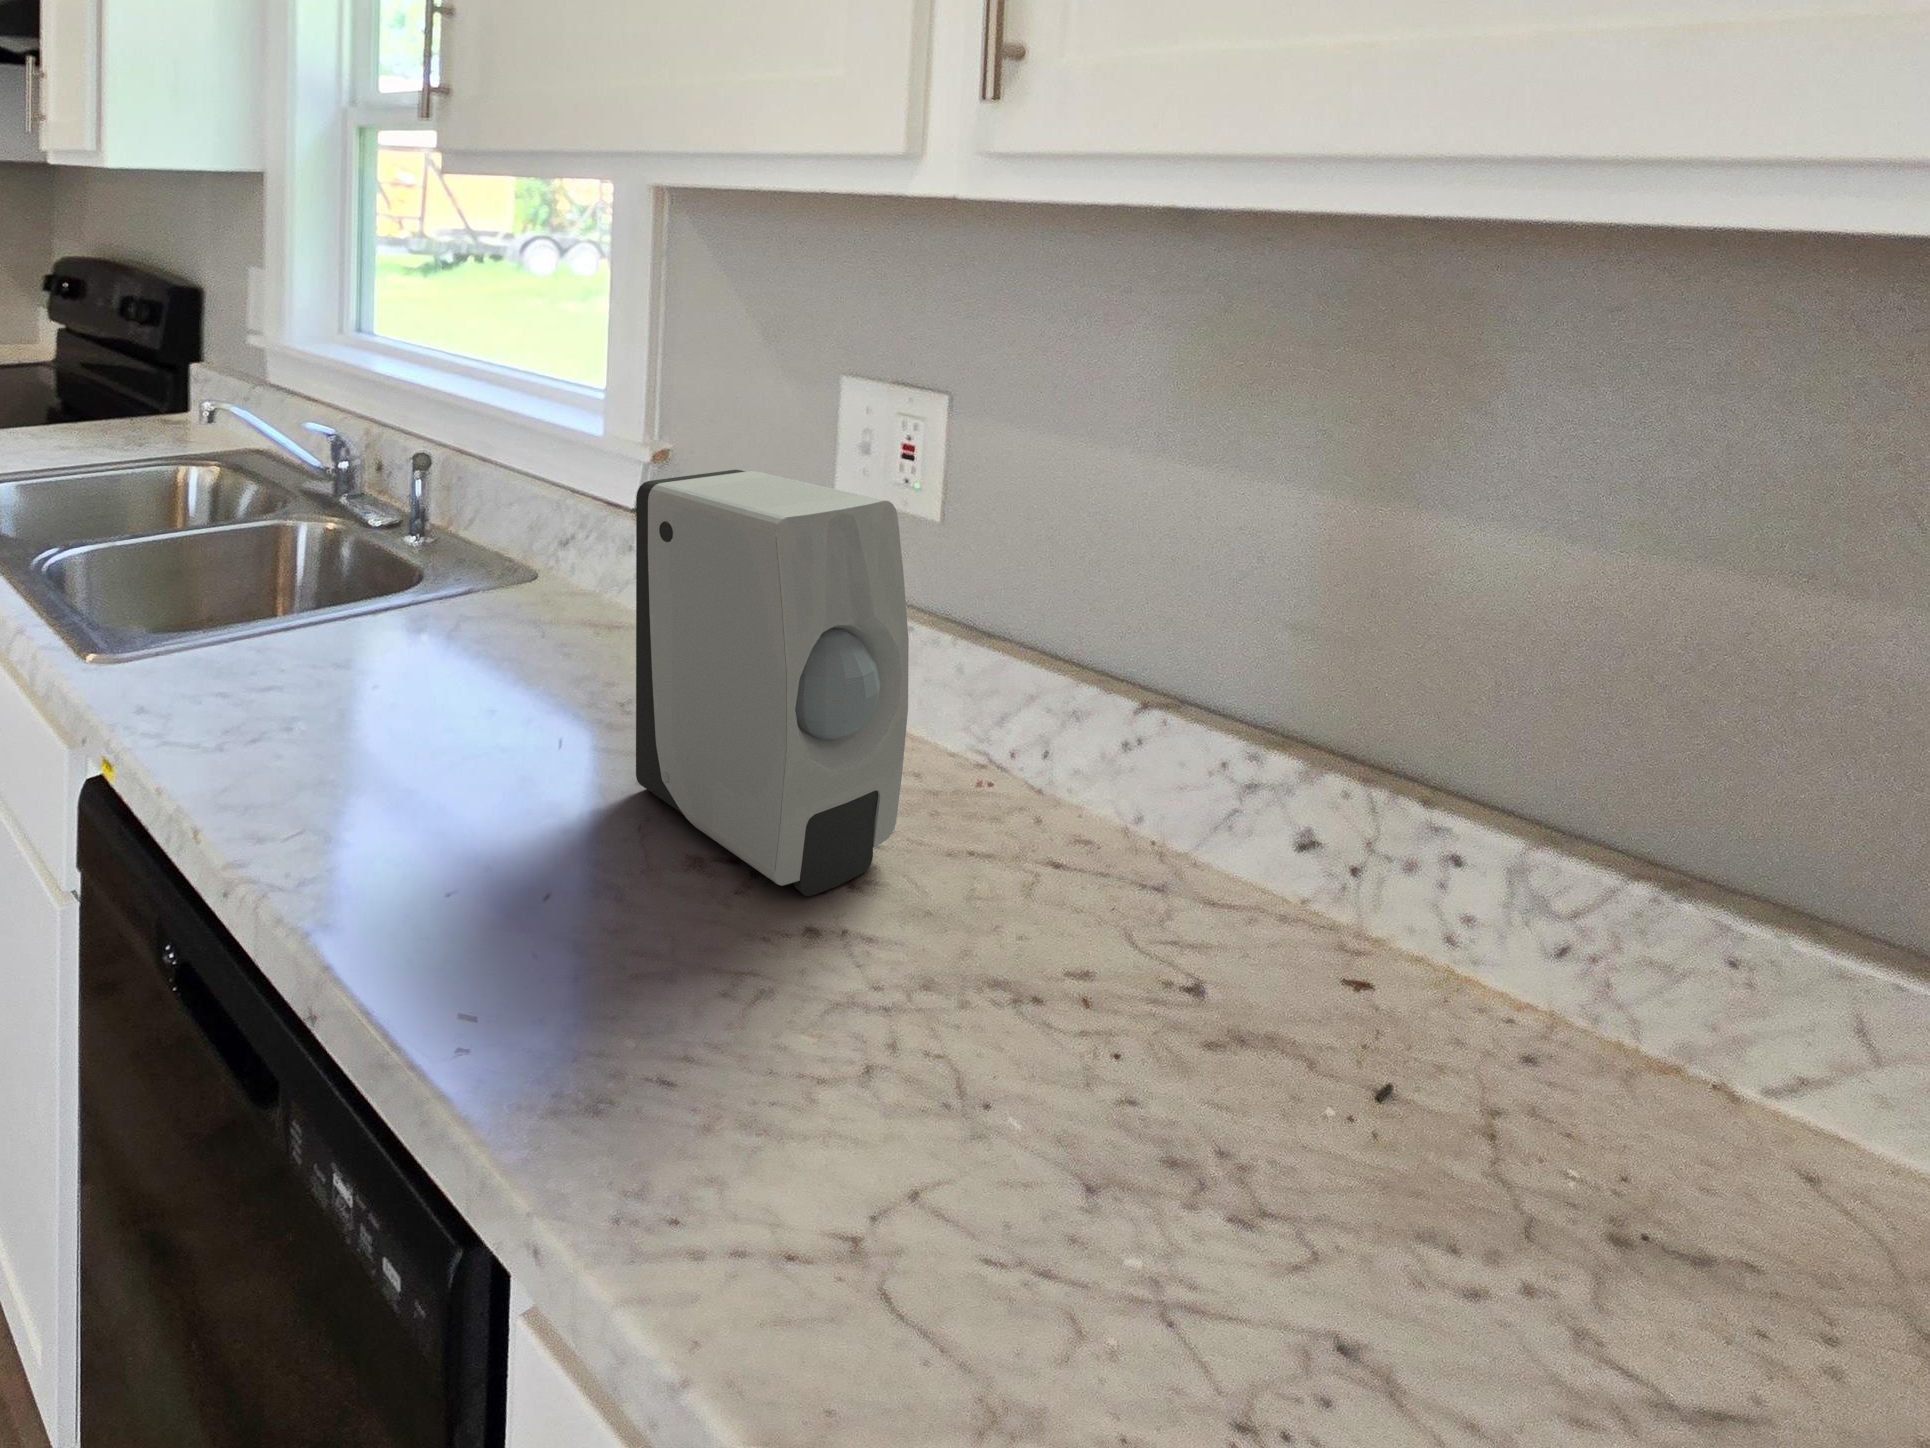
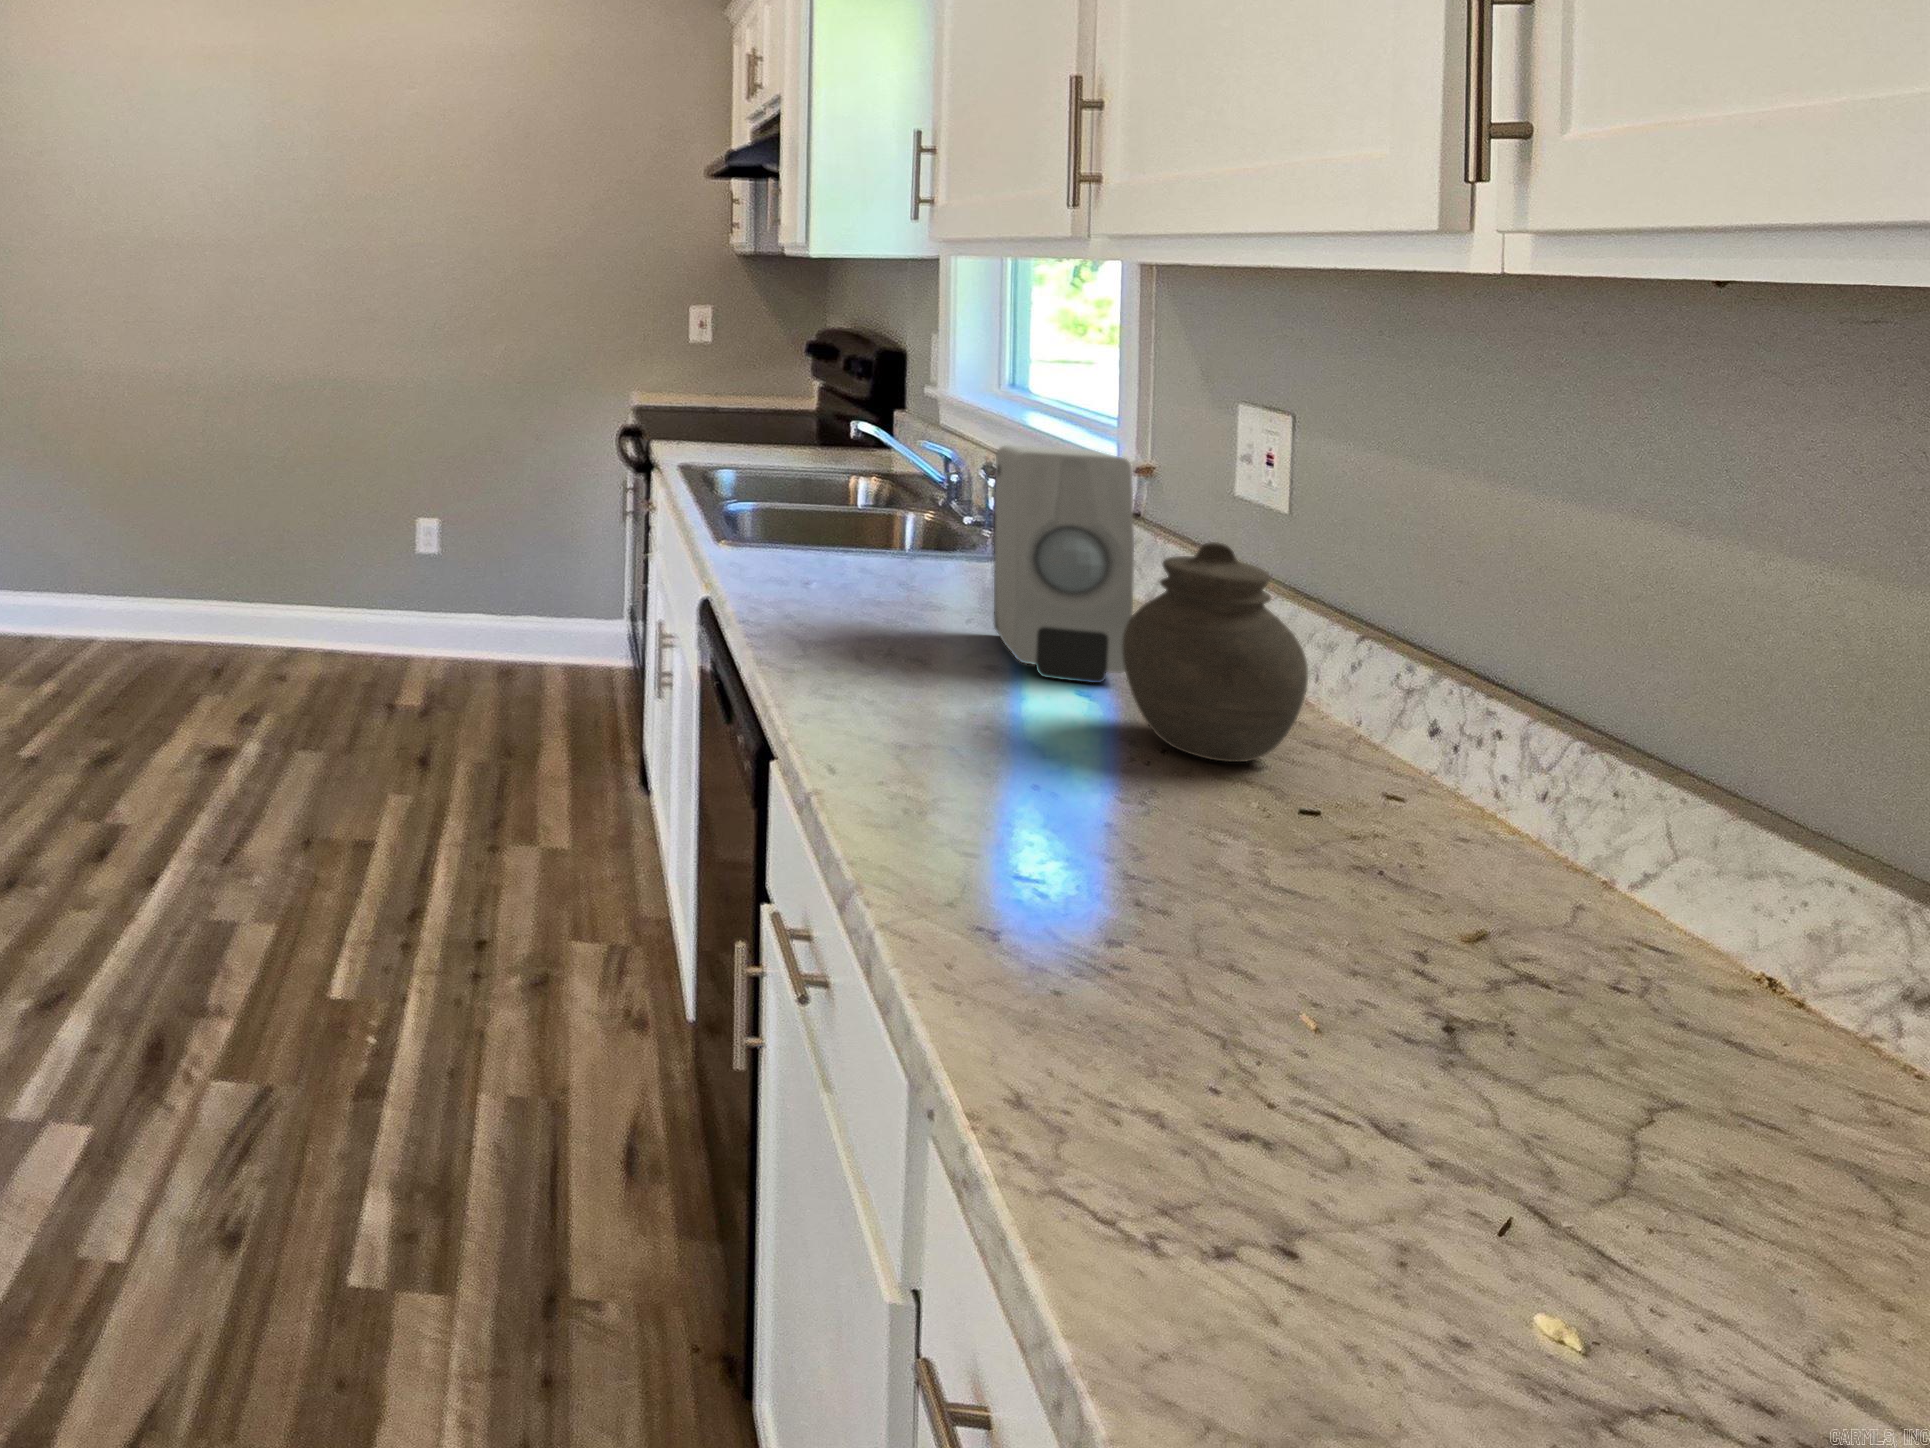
jar: none [1022,665,1319,1047] -> present [1122,542,1308,762]

